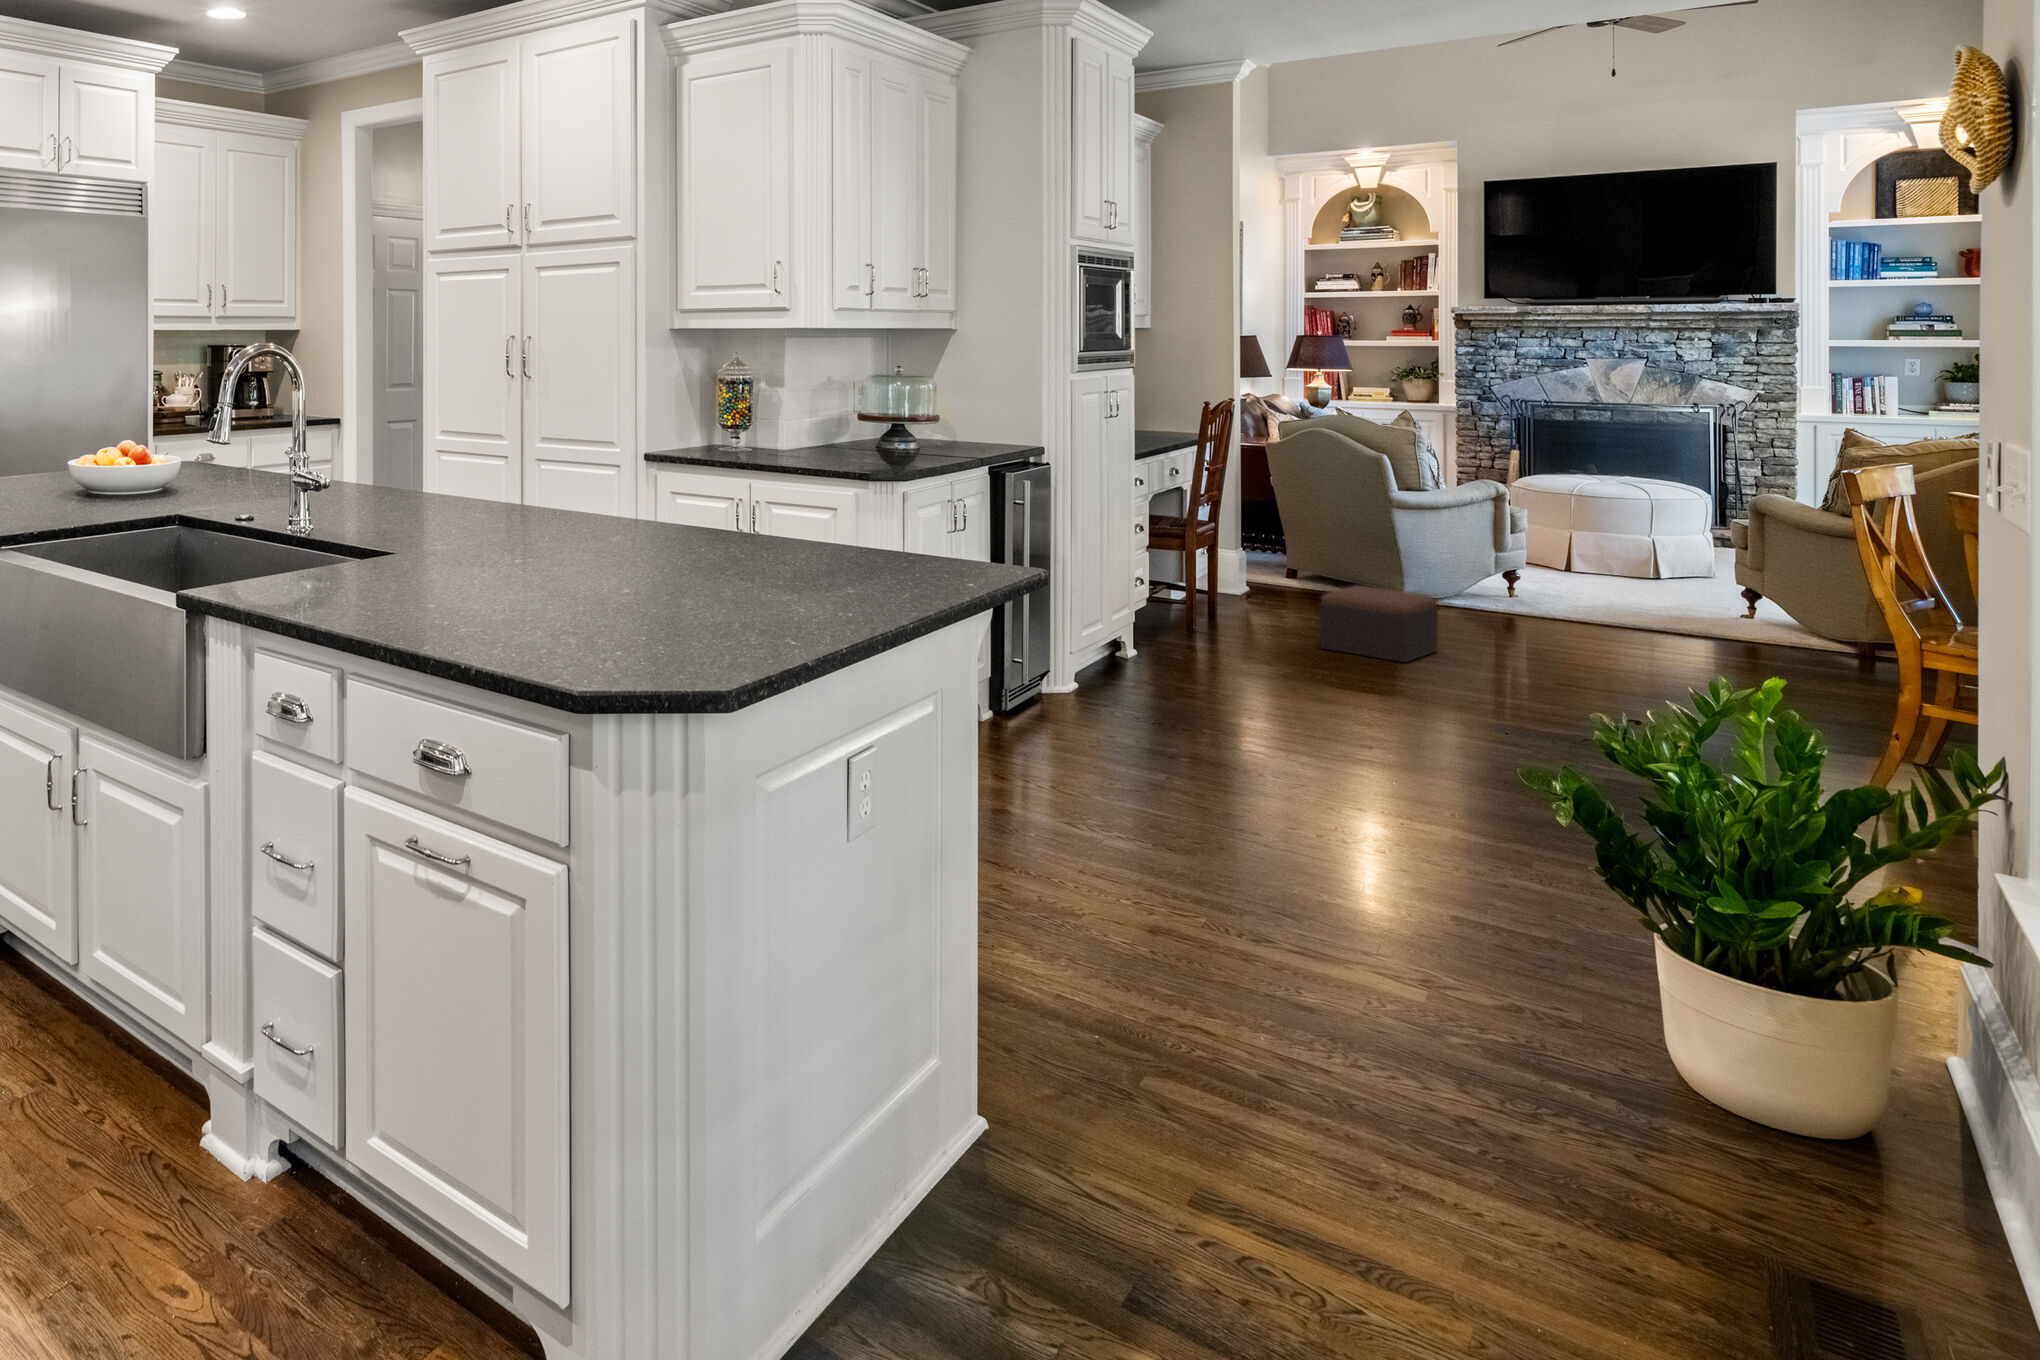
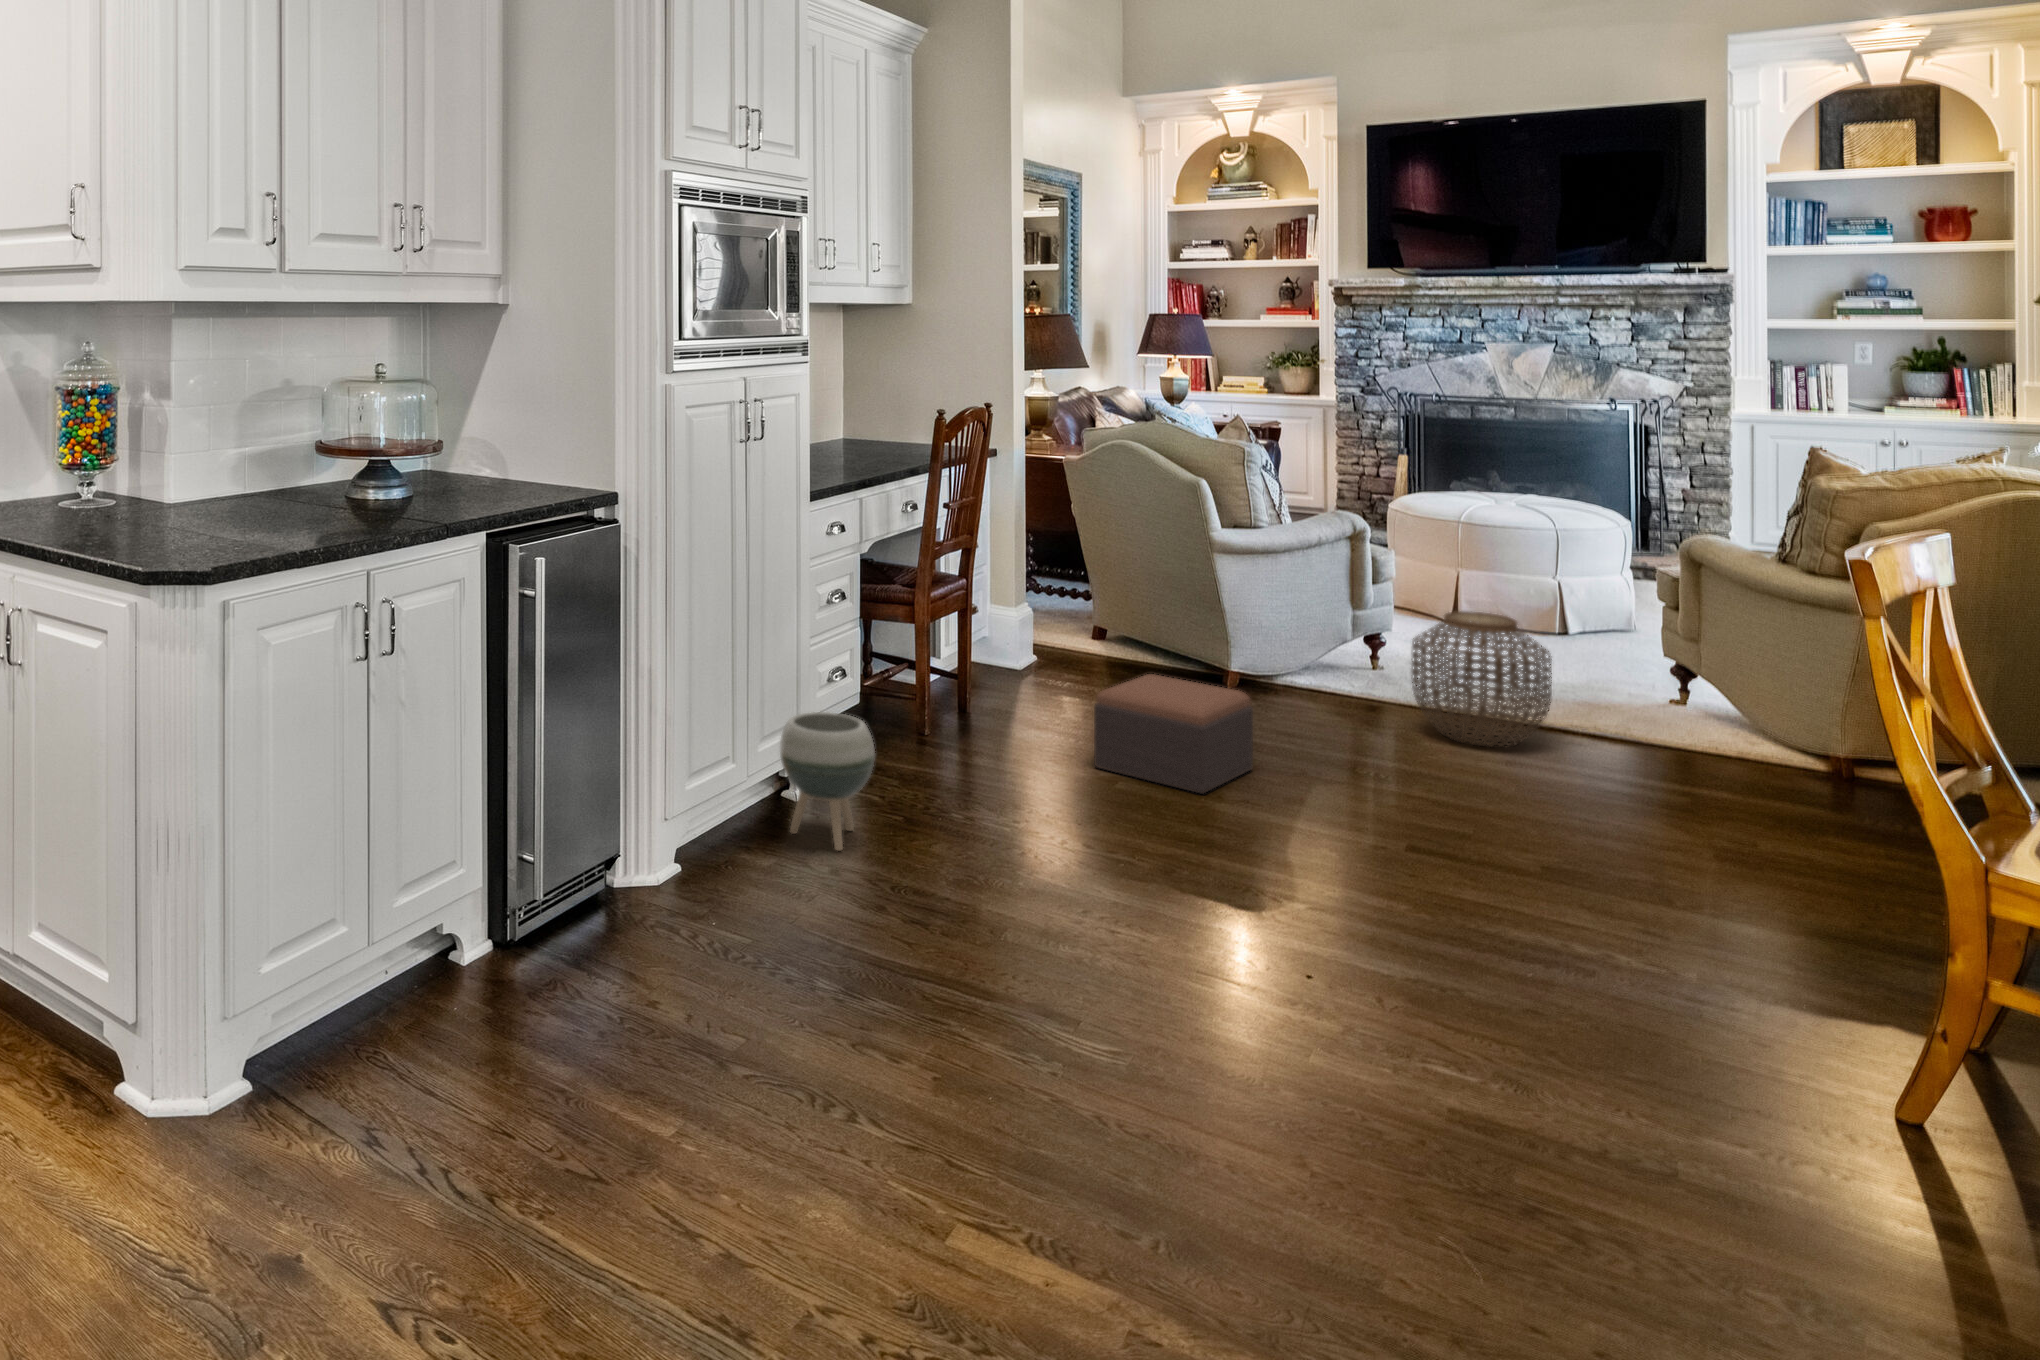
woven basket: none [1550,546,1659,643] -> present [1411,611,1552,747]
planter: none [1115,596,1185,685] -> present [780,712,875,851]

